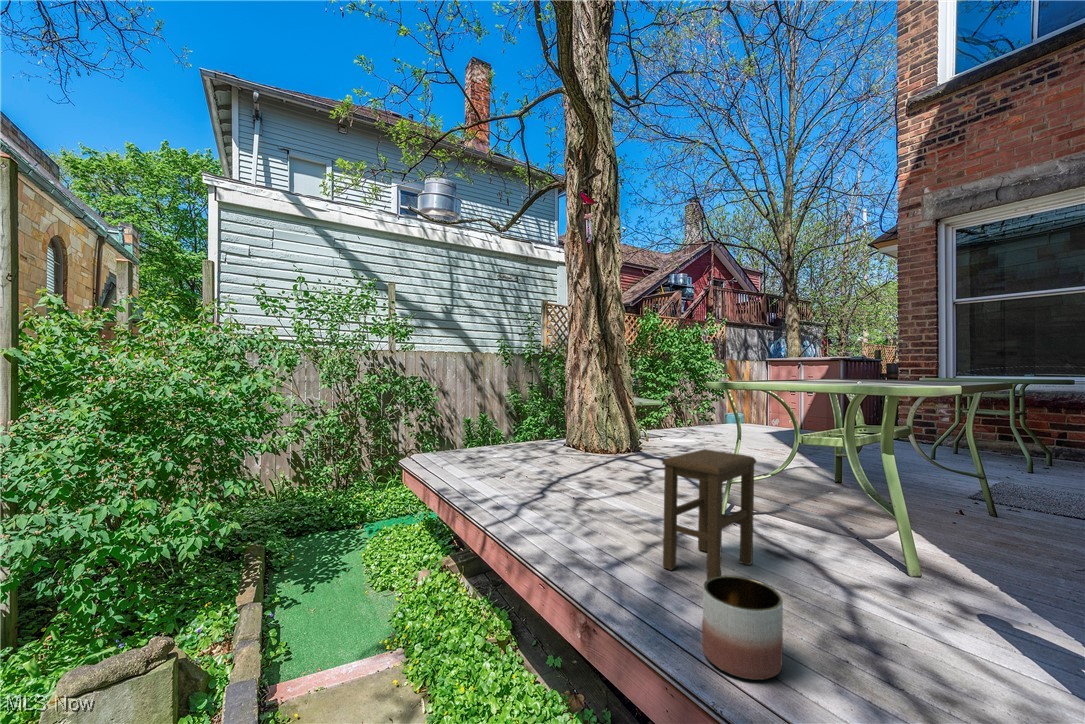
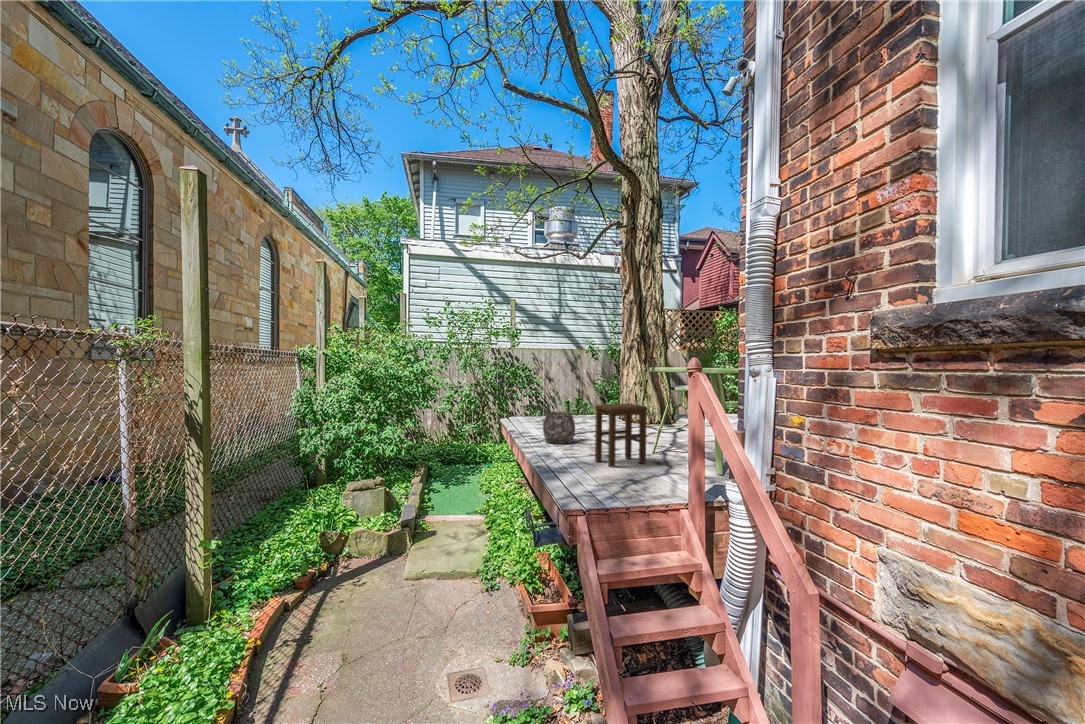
woven basket: none [508,458,566,519] -> present [543,412,575,444]
planter: present [702,576,783,680] -> none [570,449,601,484]

